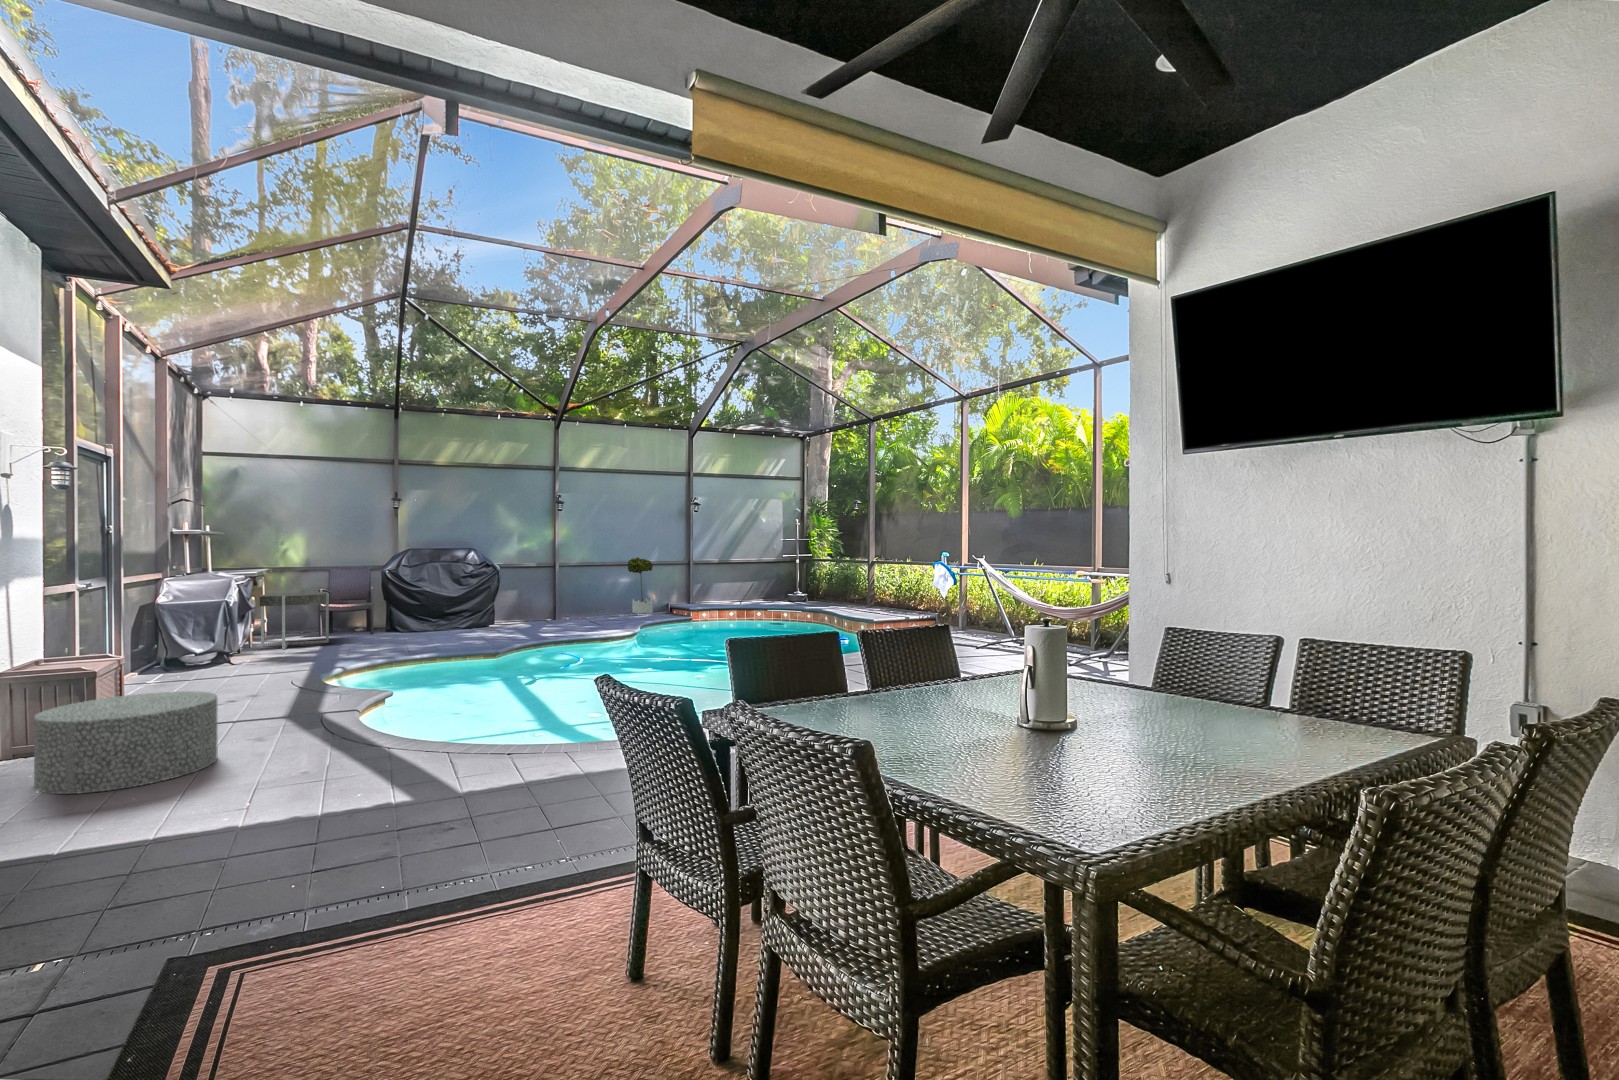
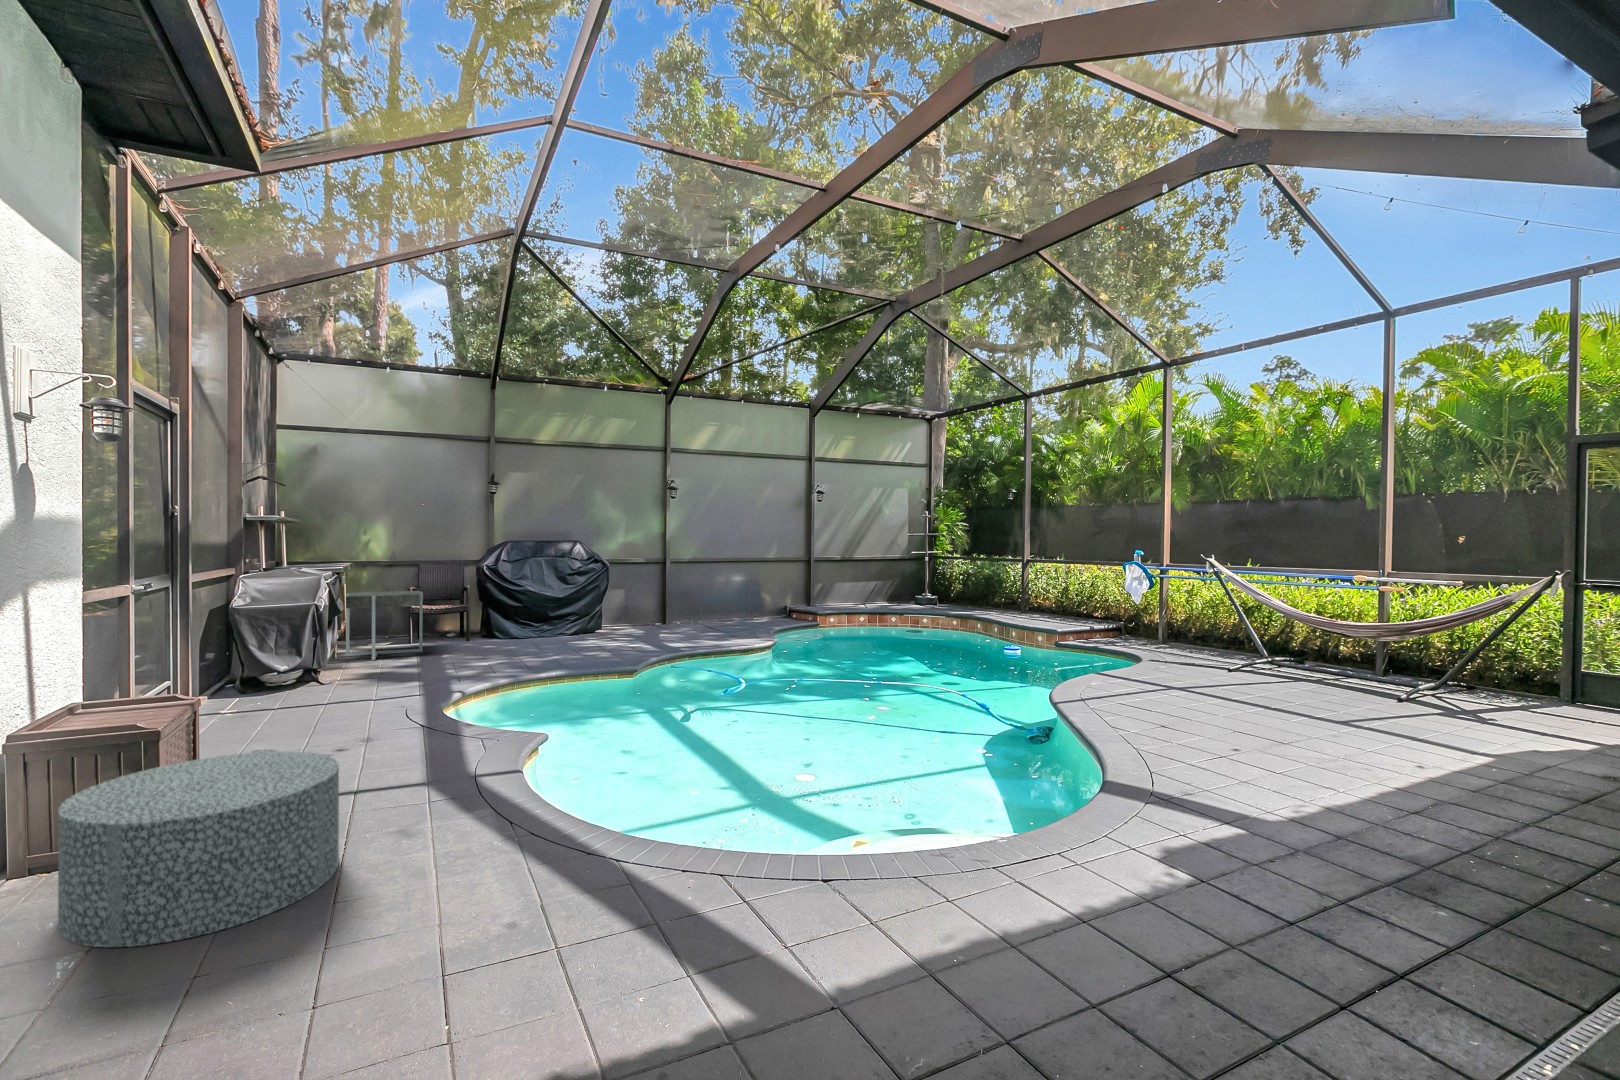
potted tree: present [628,557,653,614] -> none [743,552,771,618]

